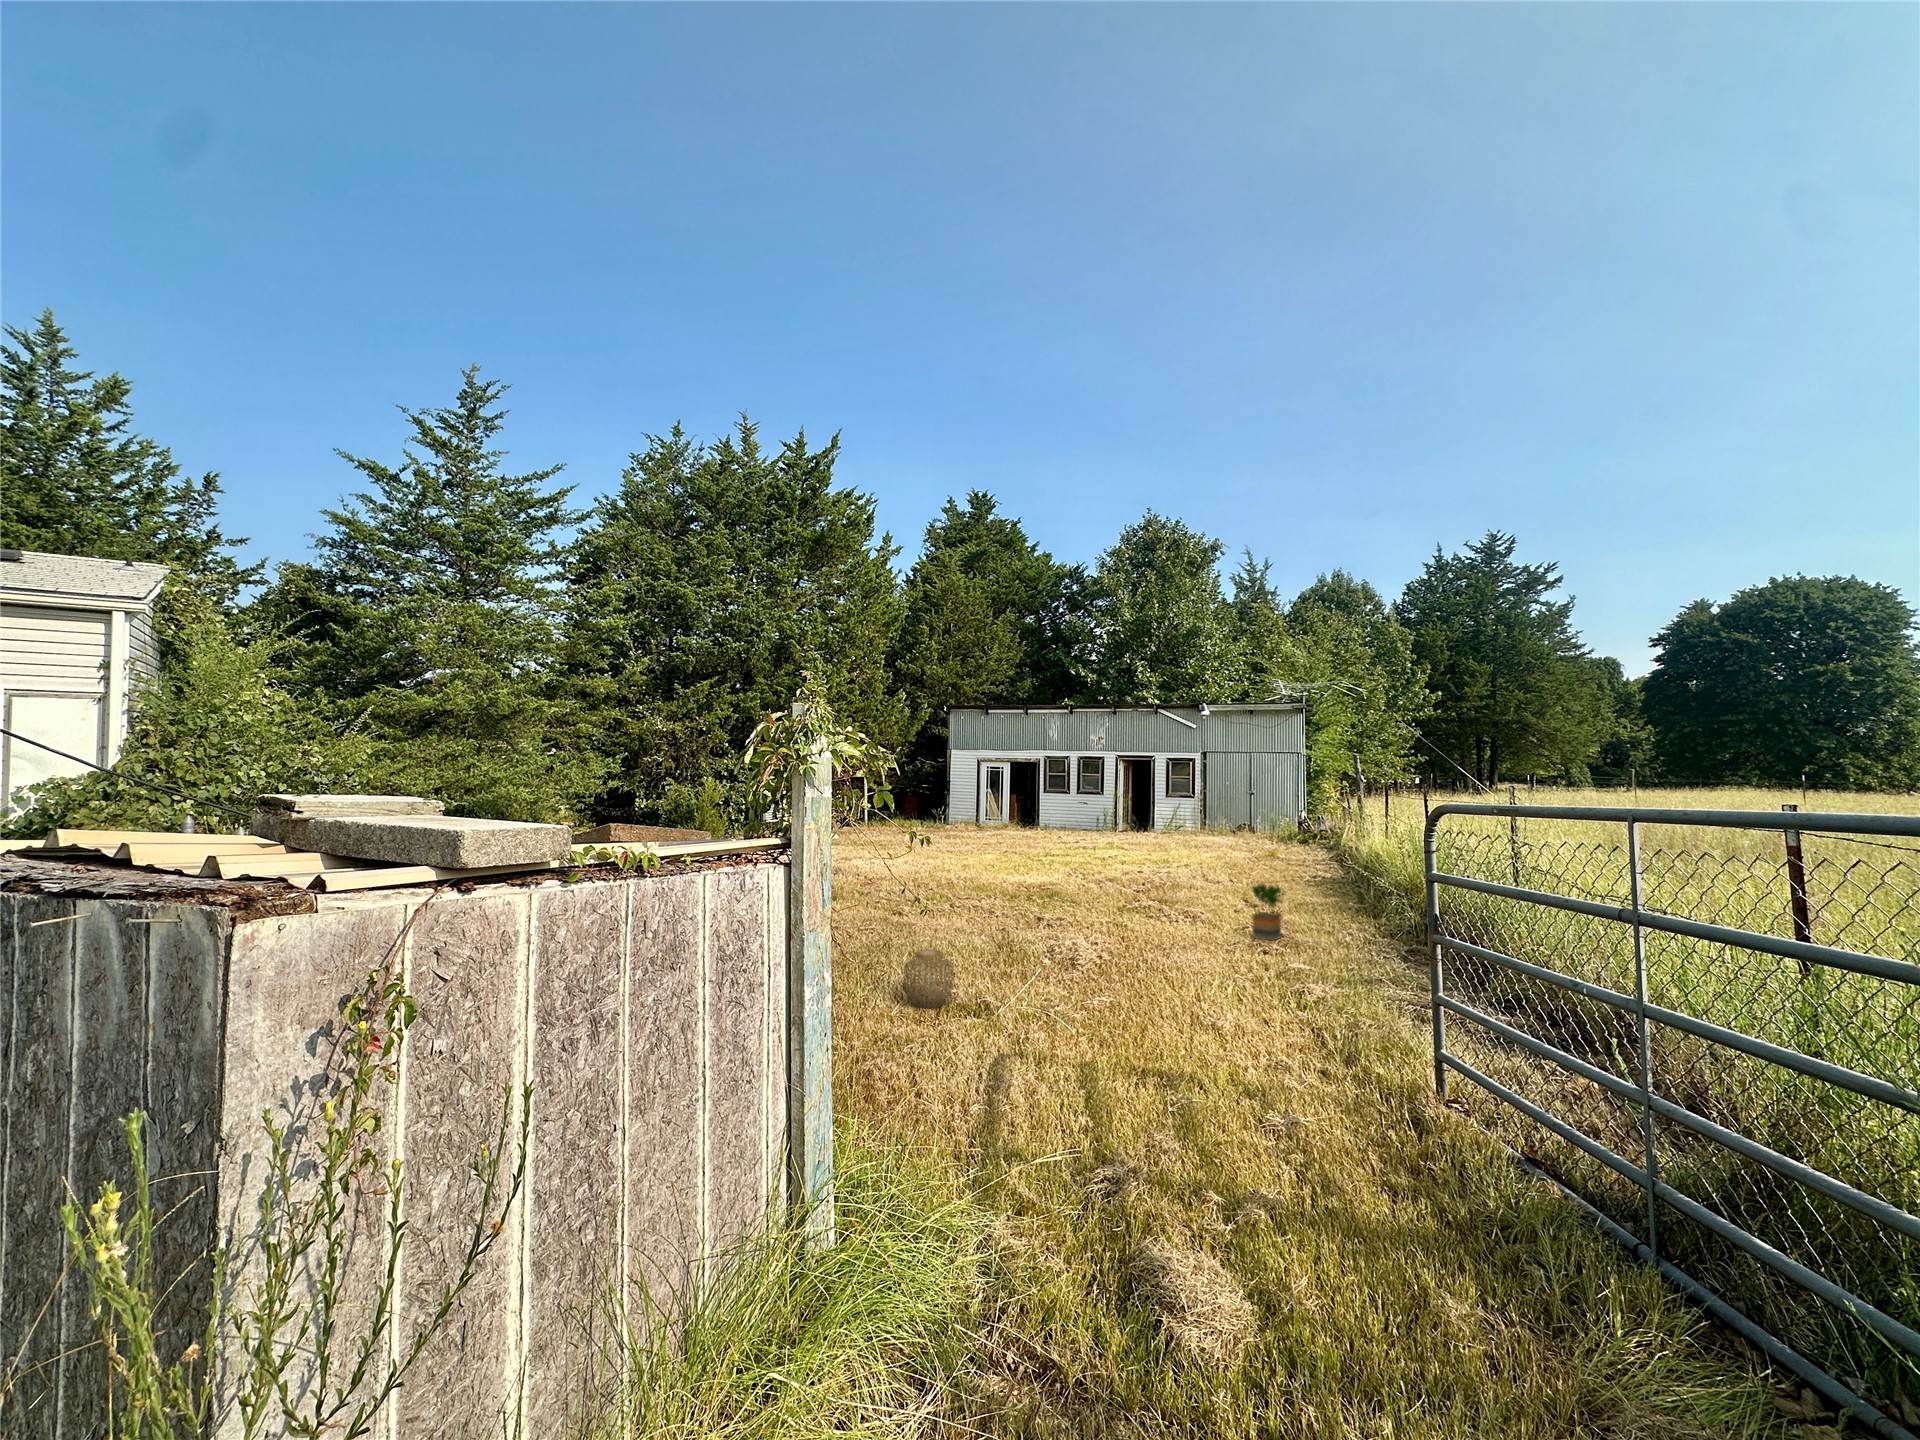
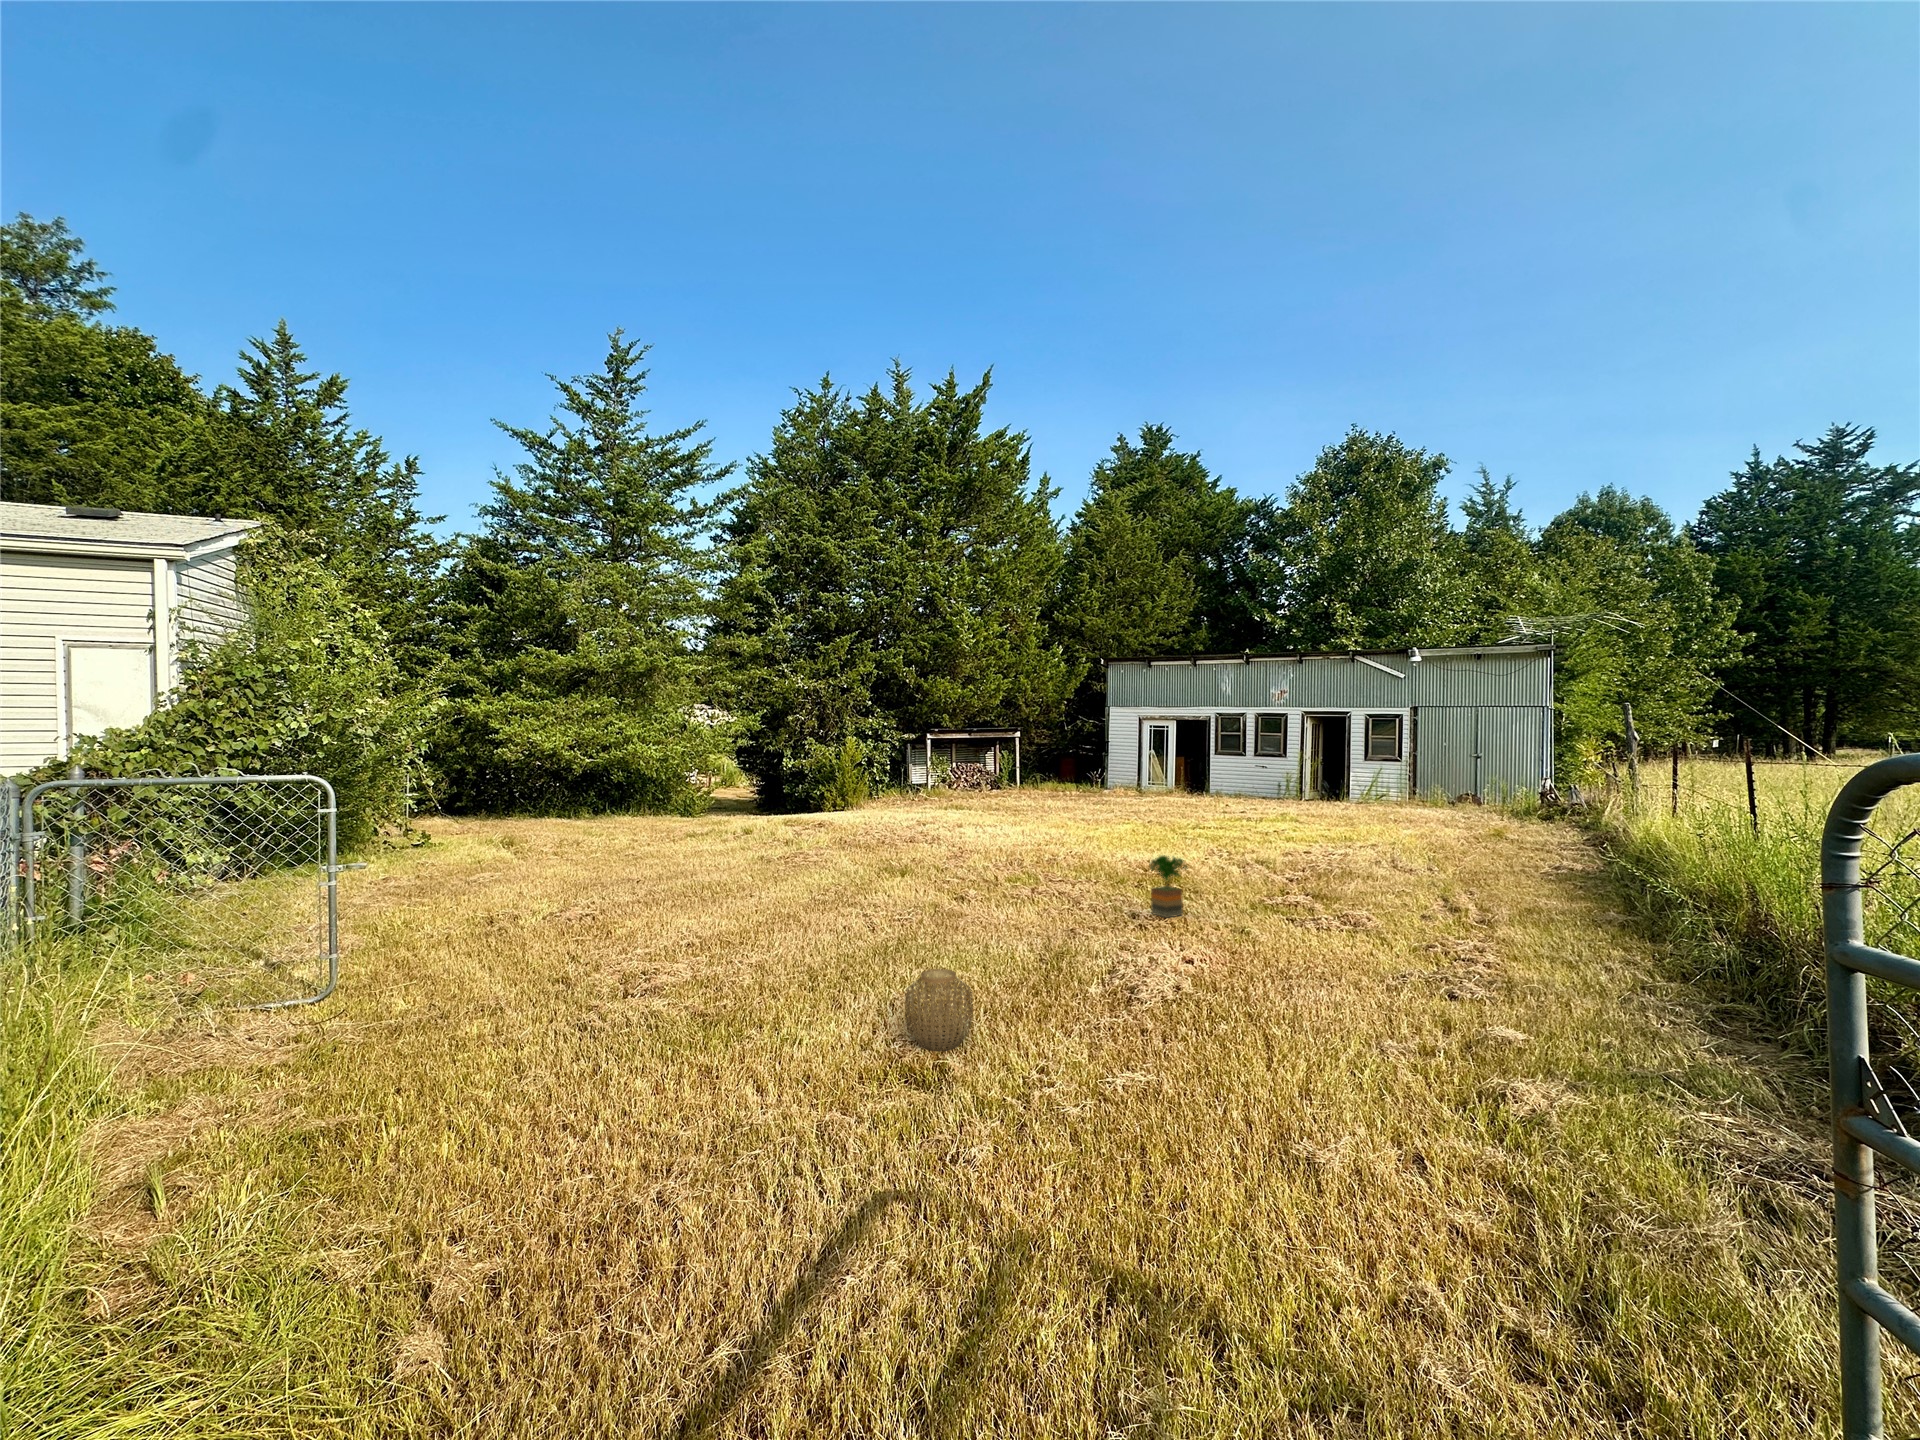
potted tree: present [1252,885,1286,941] -> present [1149,855,1188,918]

